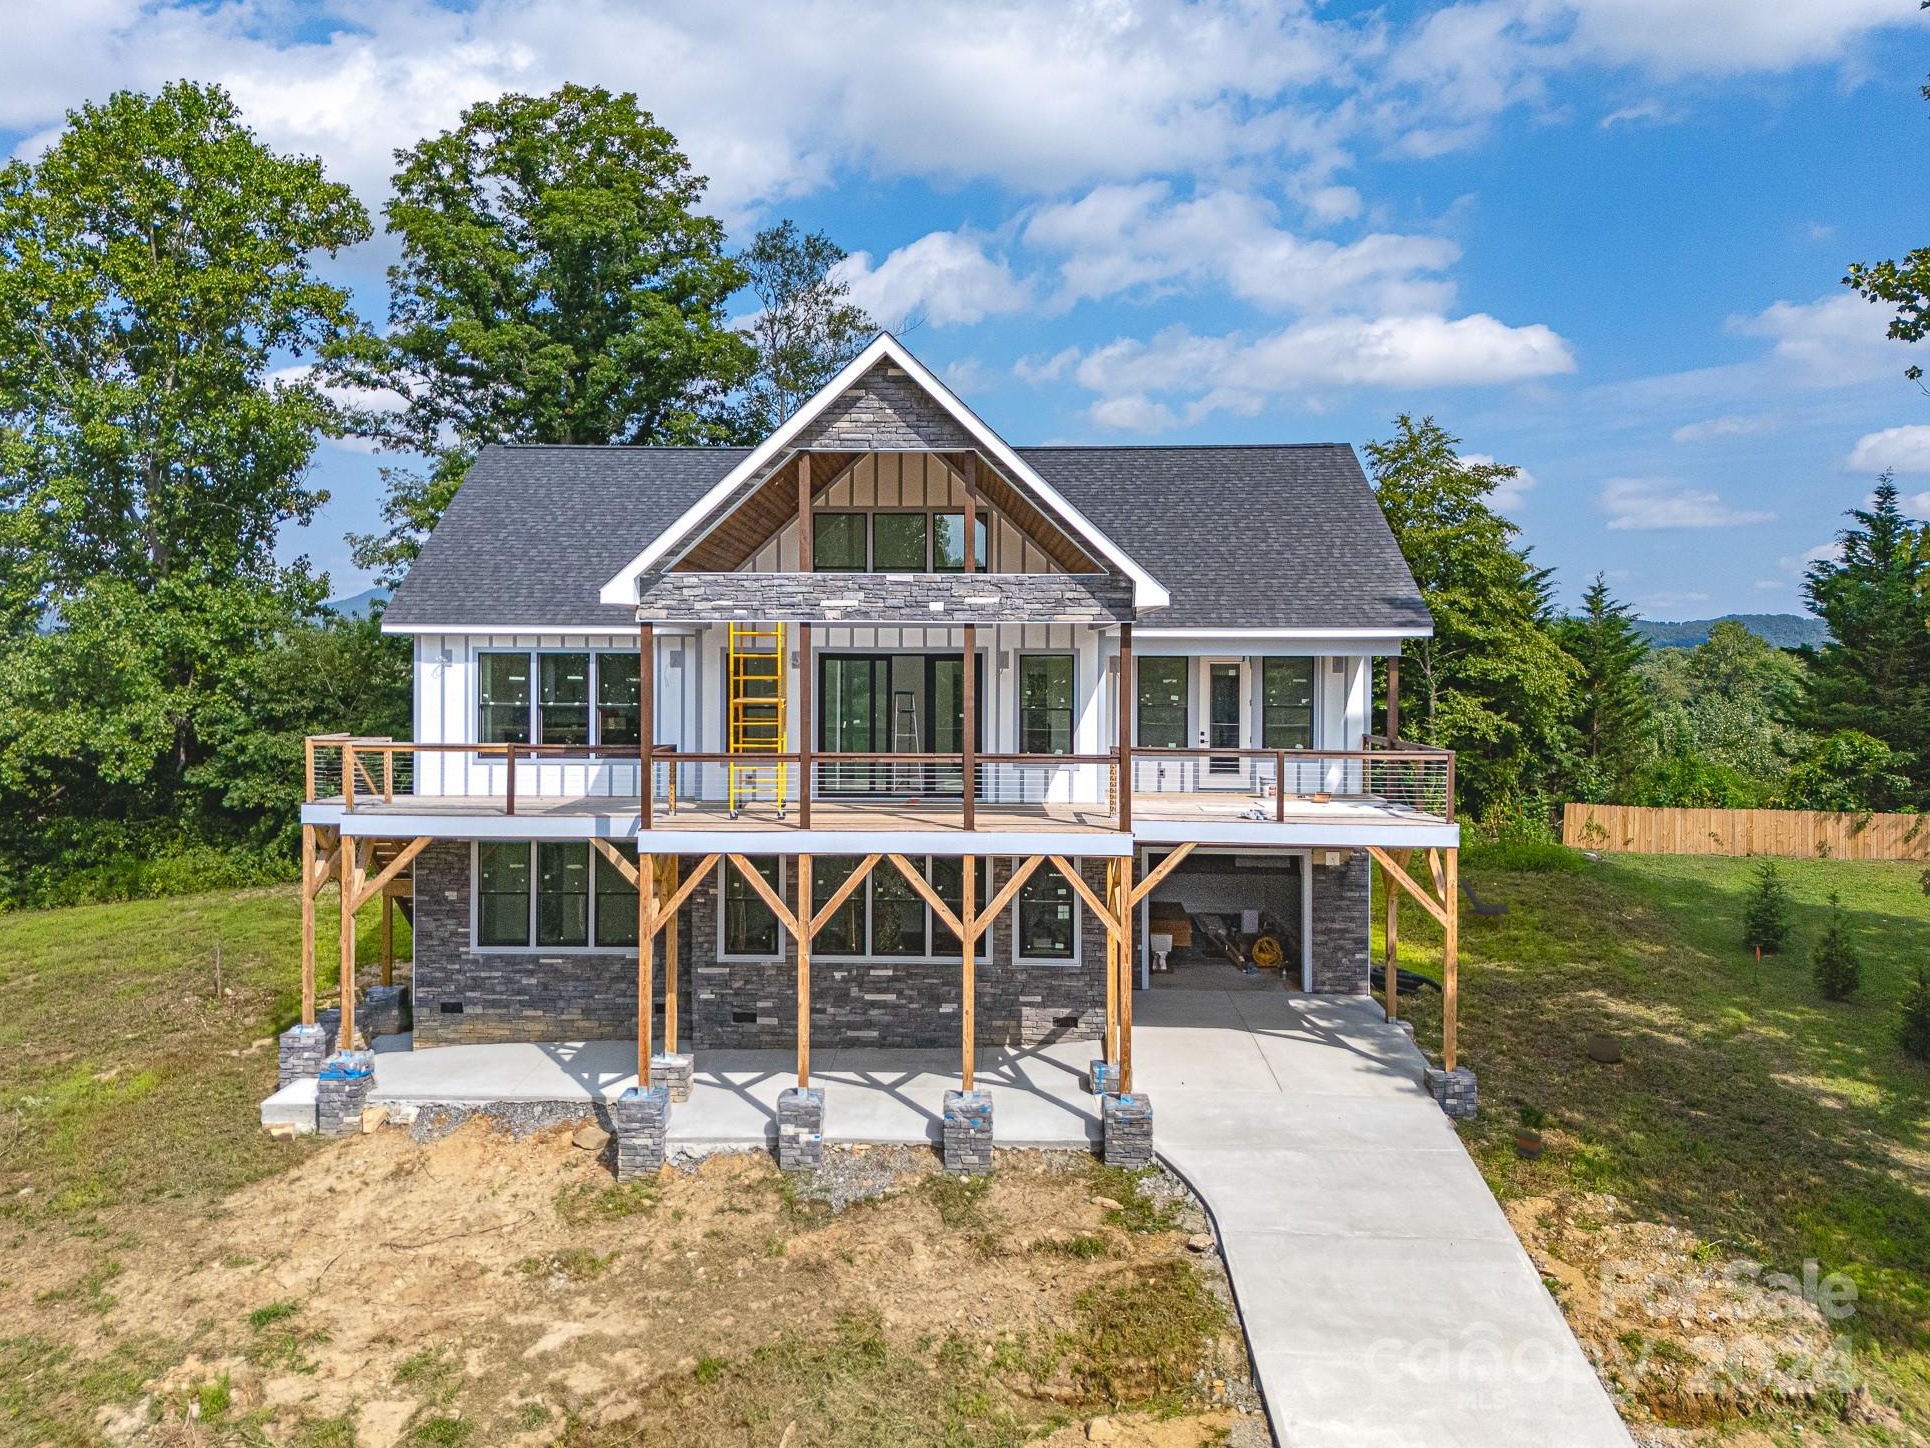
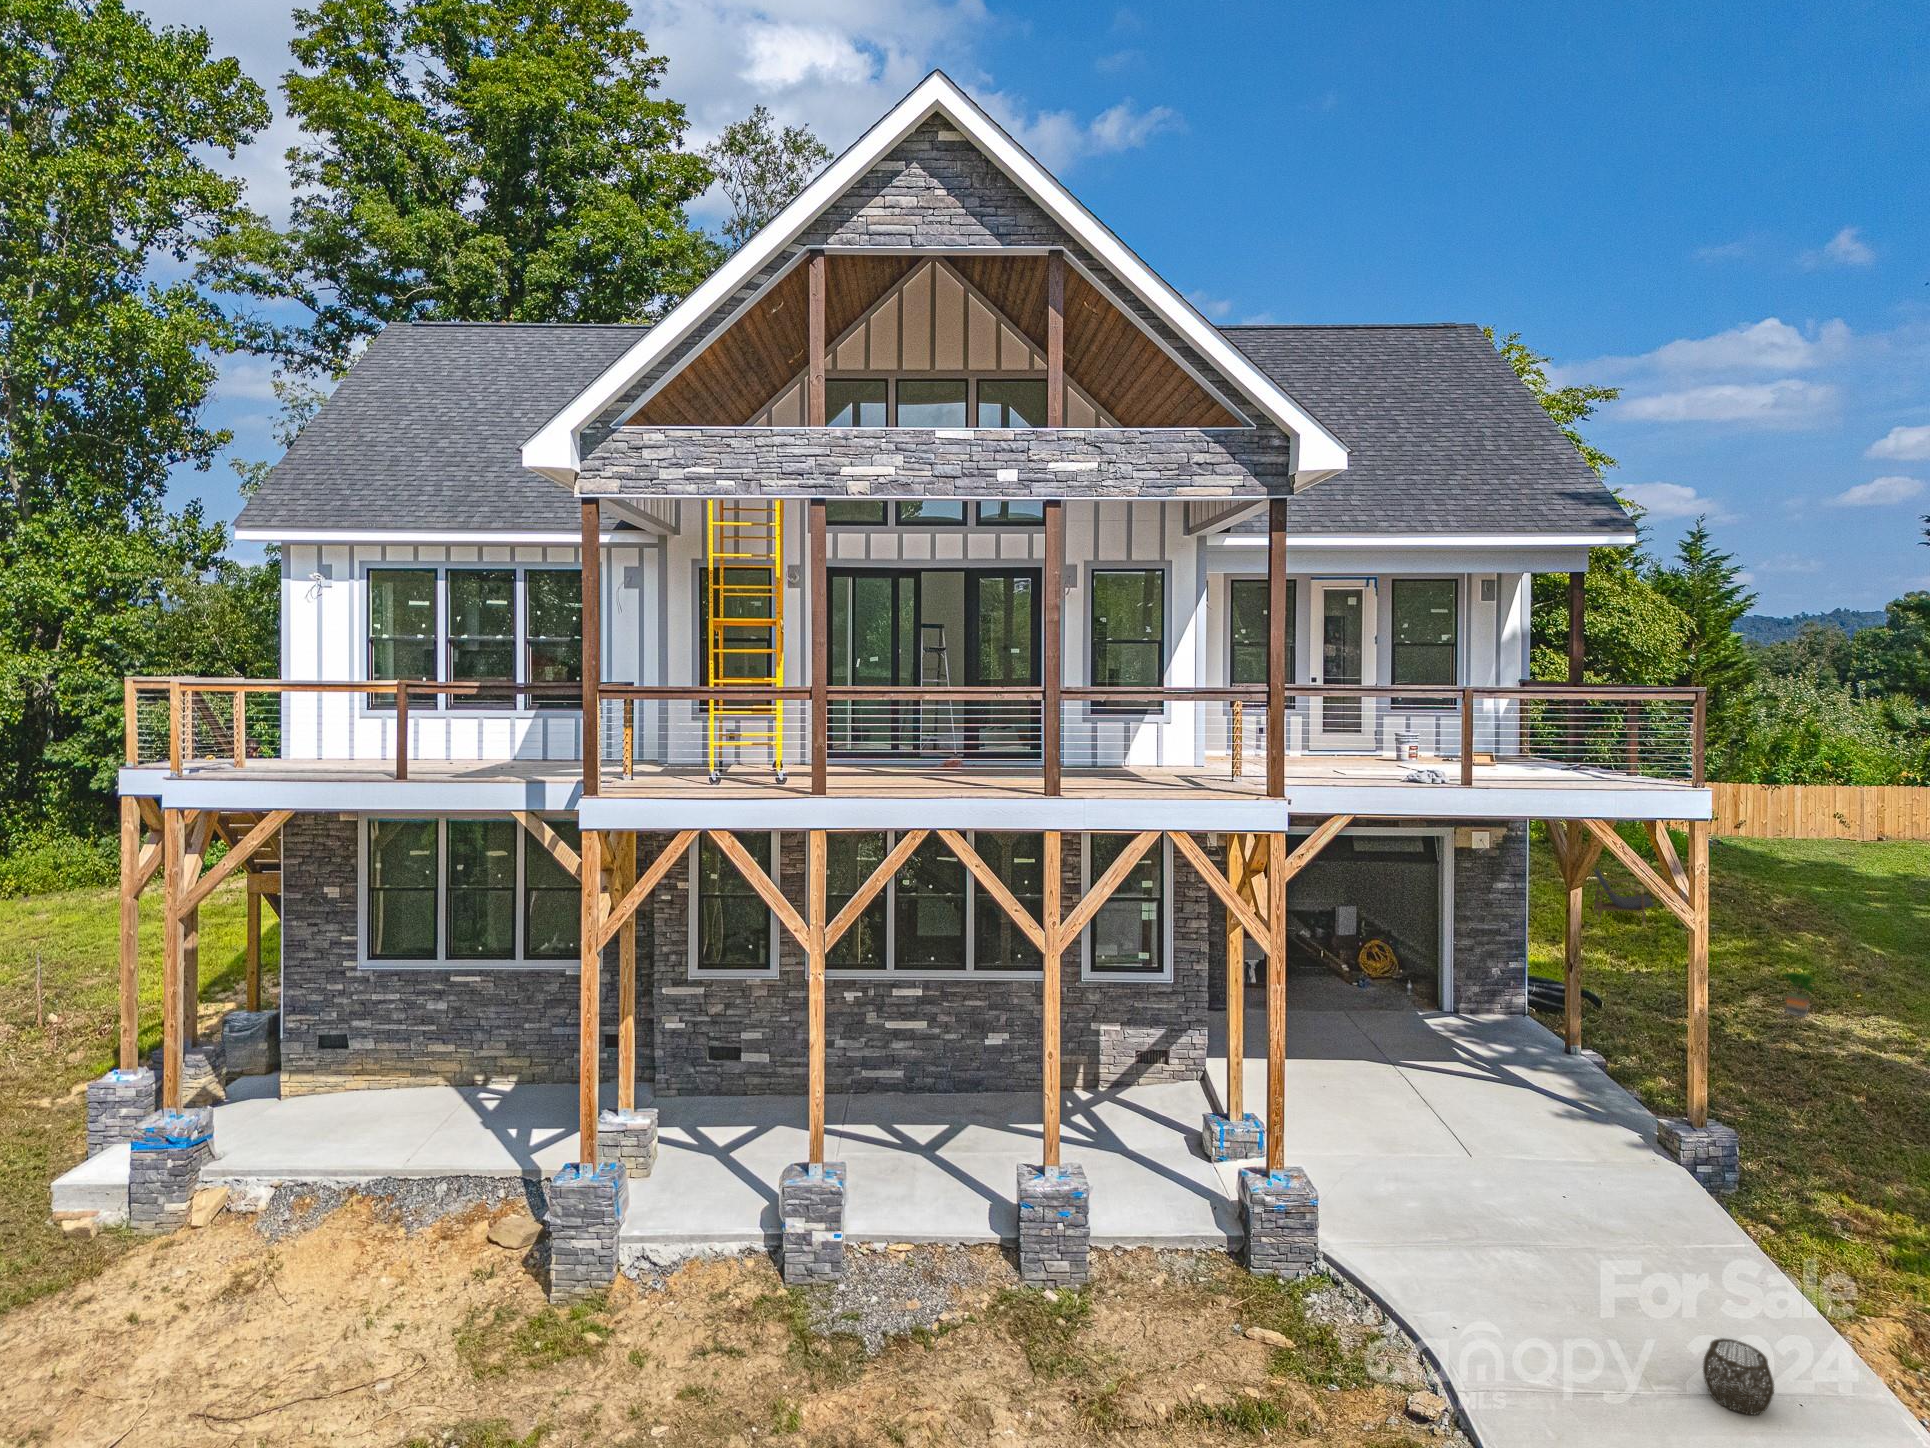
woven basket: present [1588,1032,1619,1062] -> present [1703,1338,1774,1415]
potted tree: present [1516,1108,1548,1160] -> present [1784,972,1816,1017]

